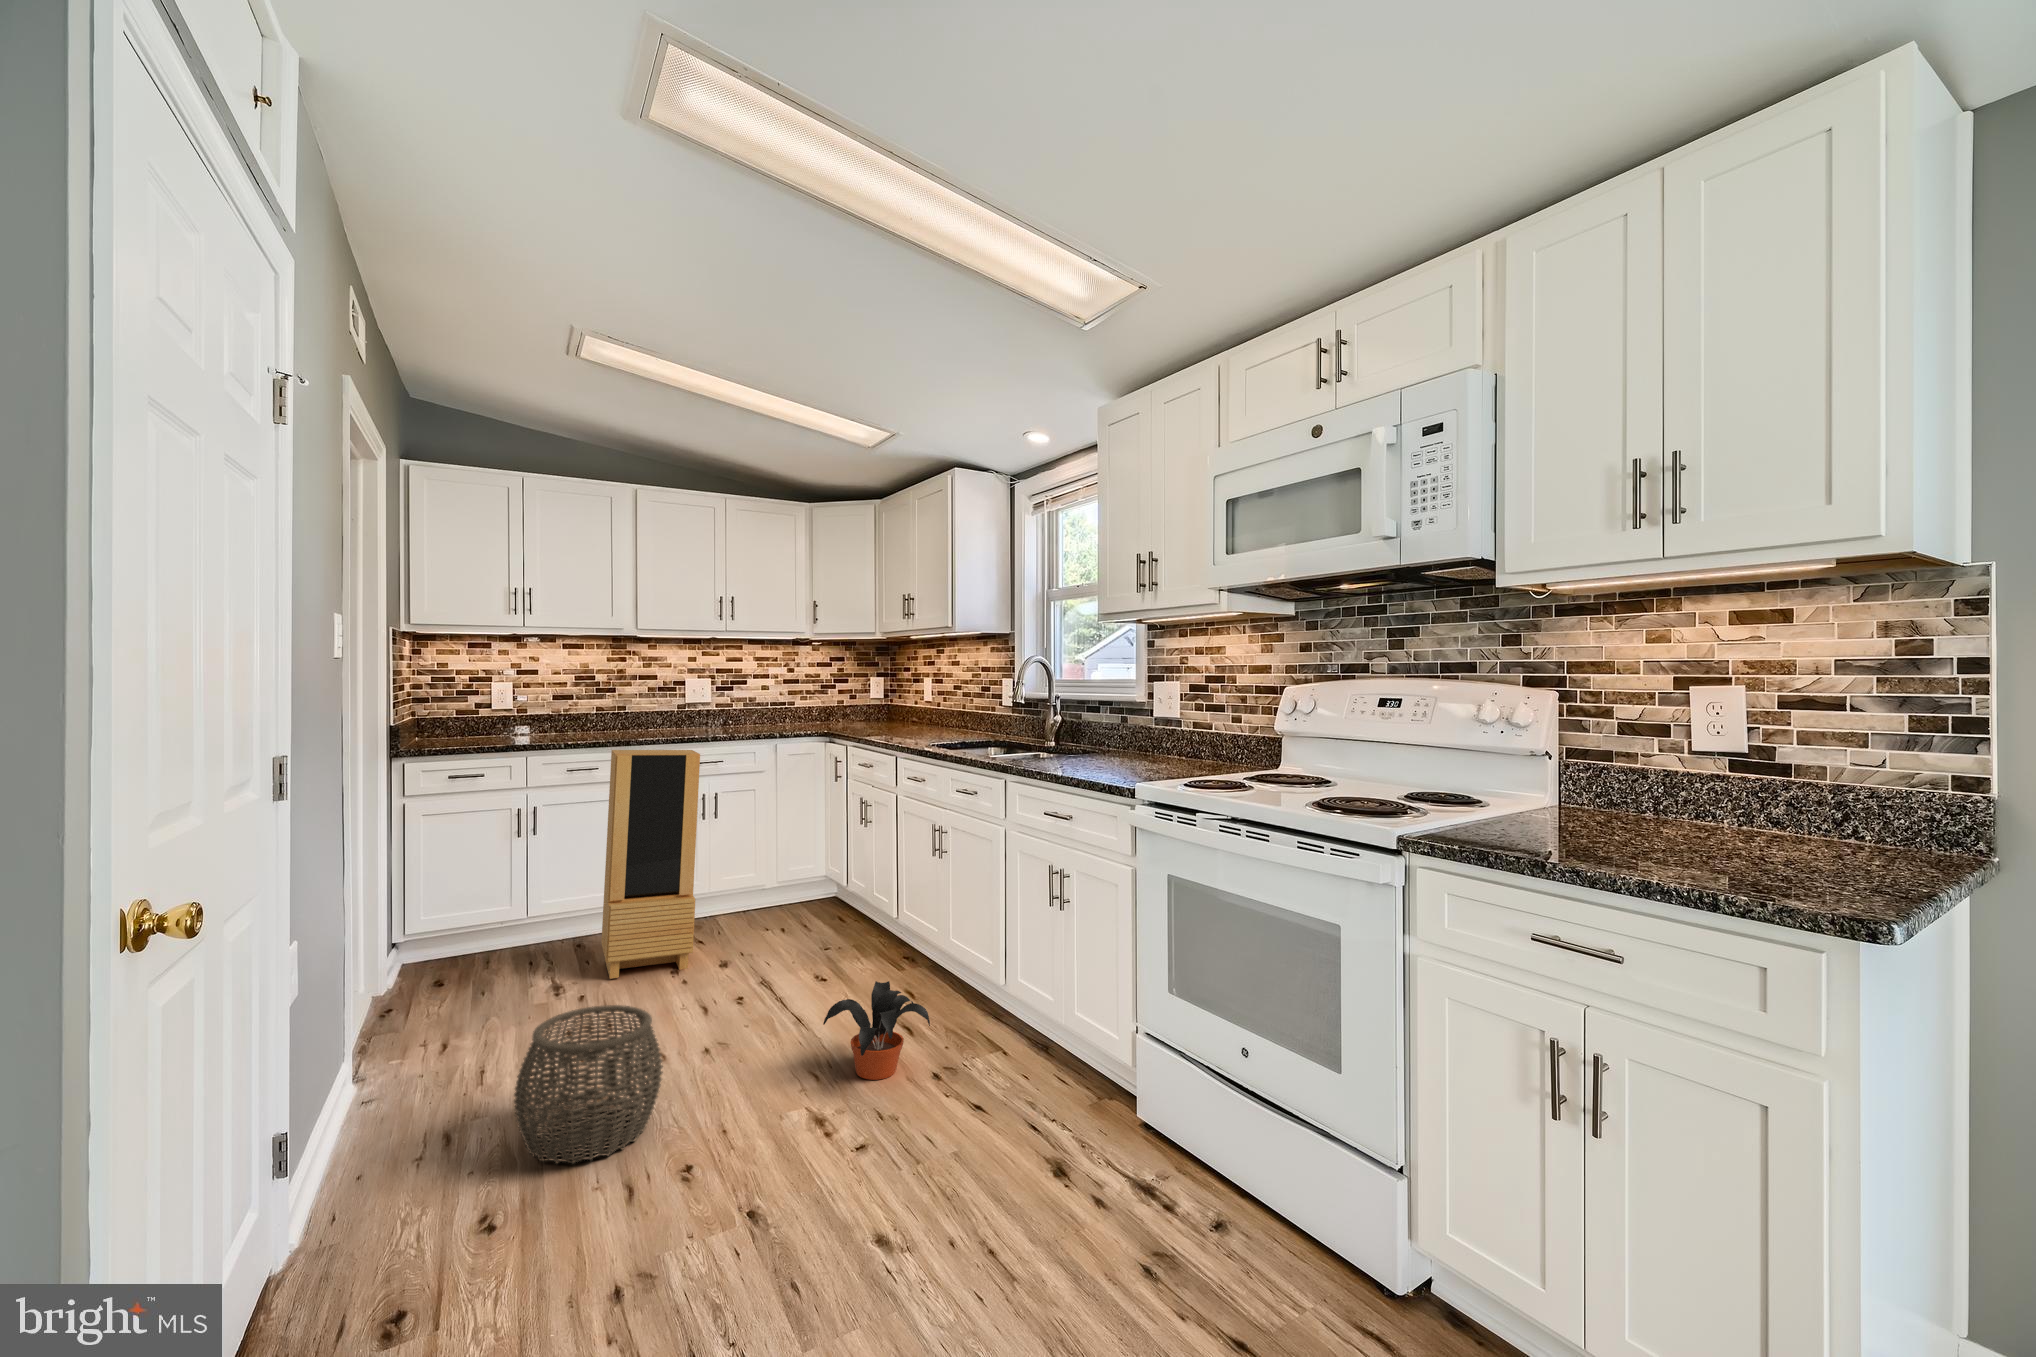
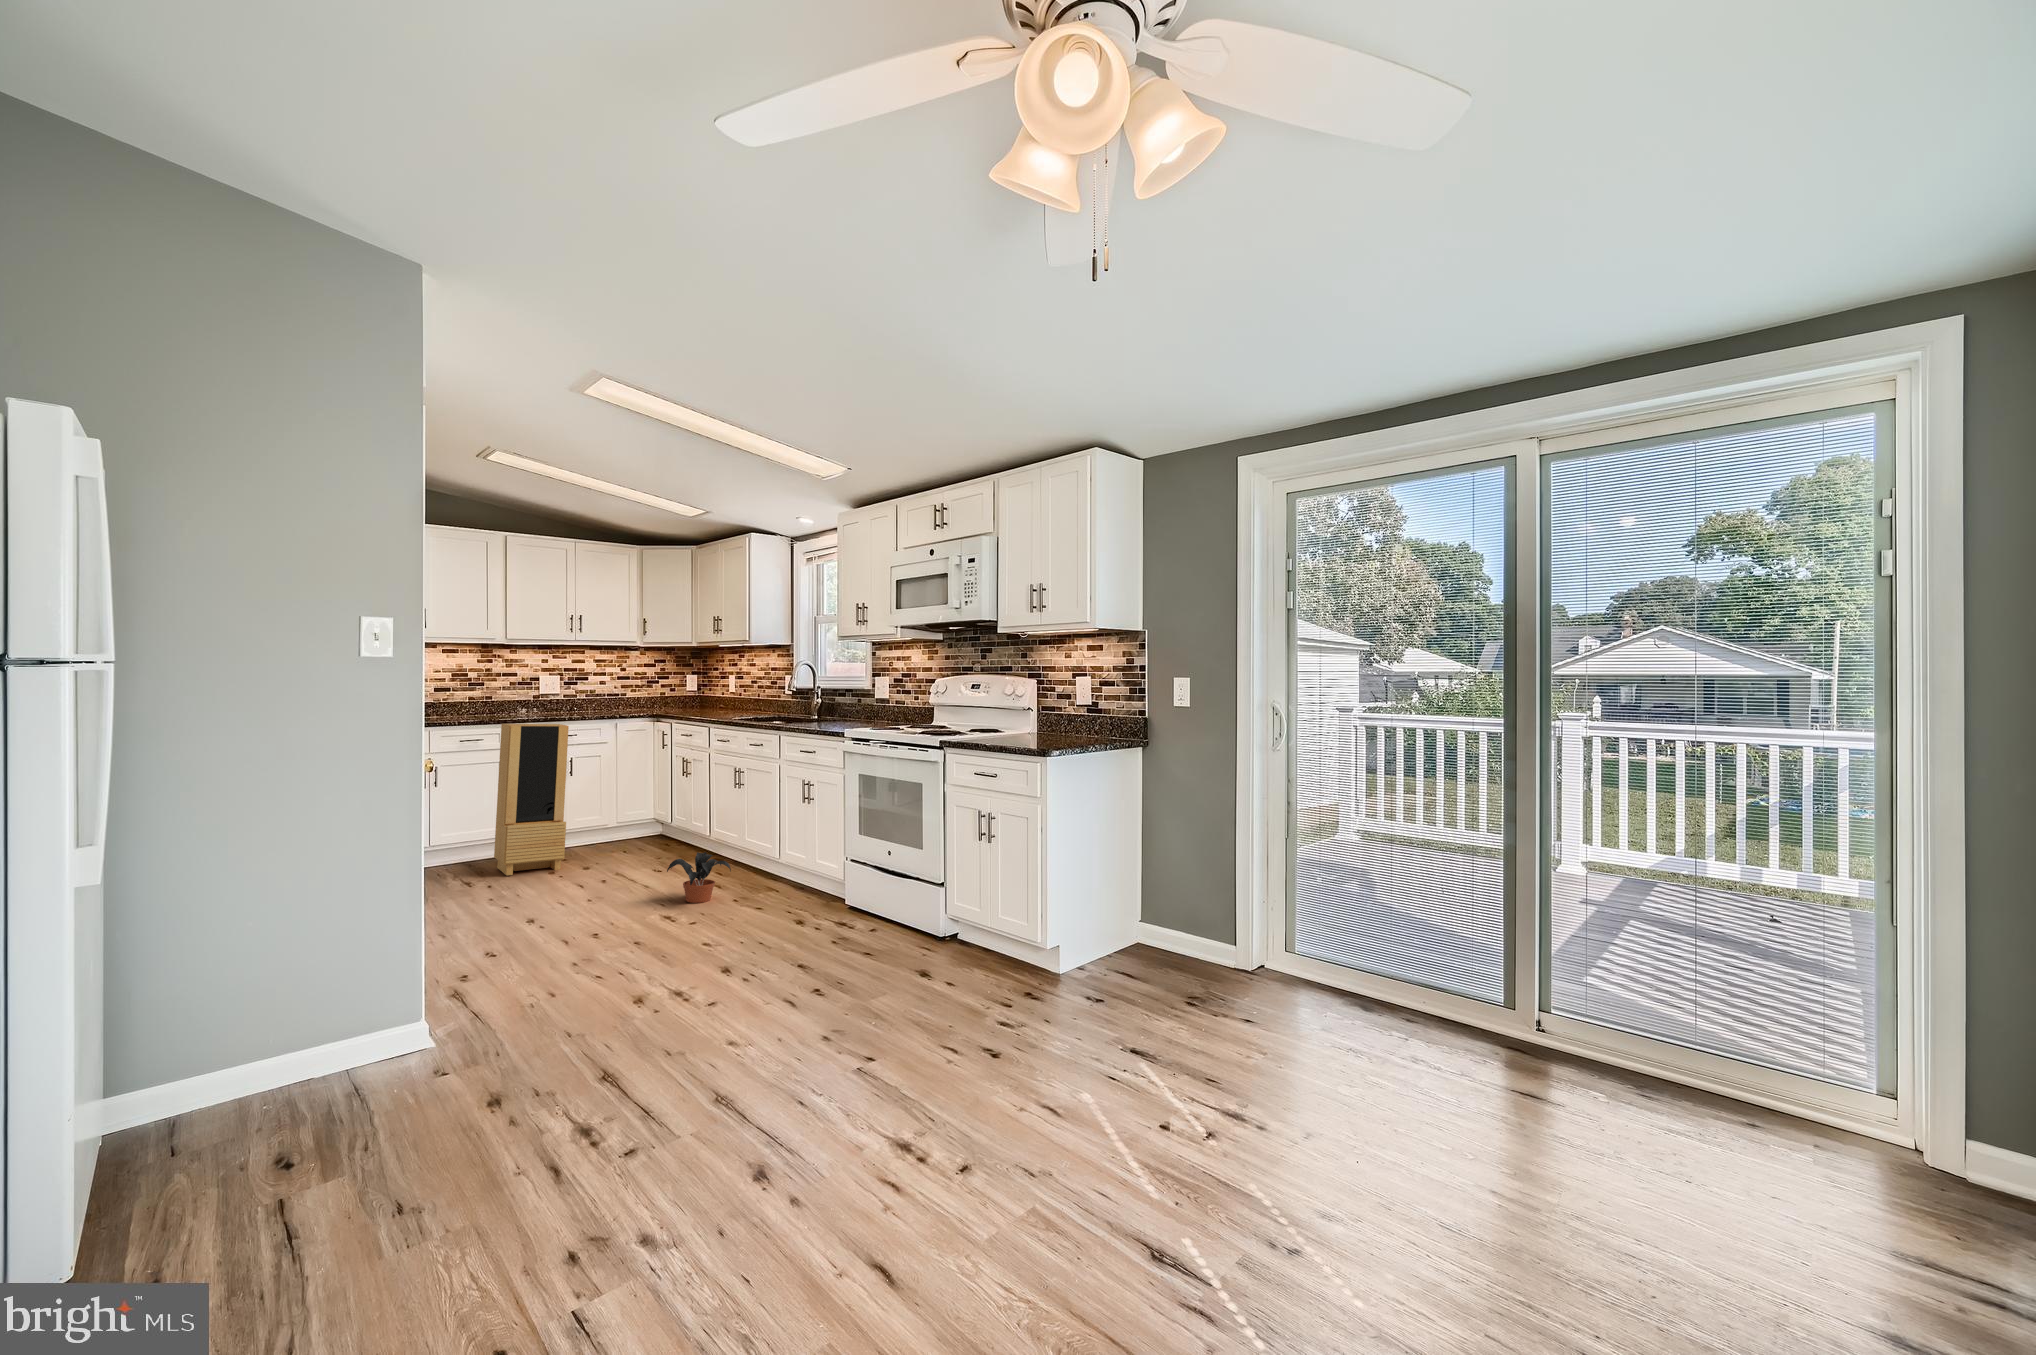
woven basket: present [514,1005,663,1164] -> none [489,860,574,936]

